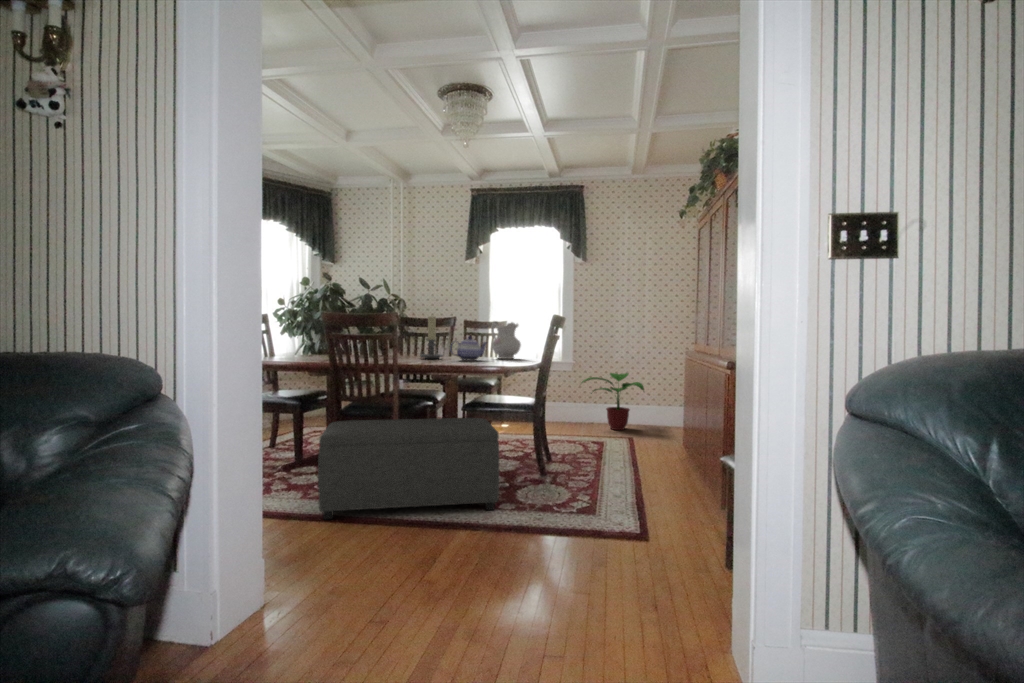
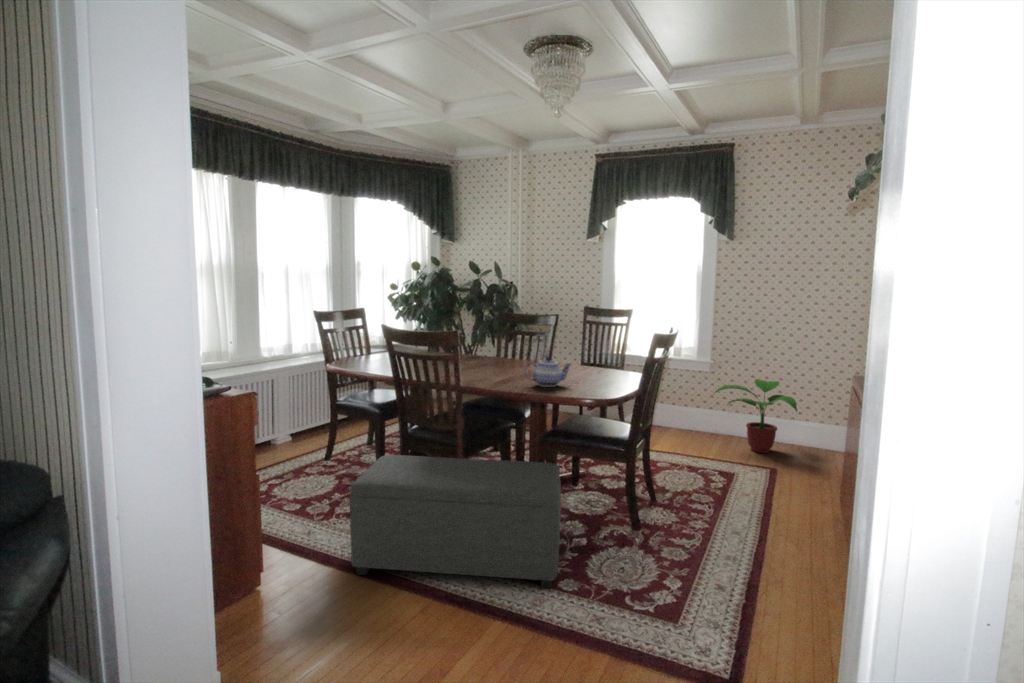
candle holder: present [420,316,443,359] -> none [497,327,524,378]
ceramic pitcher: present [491,322,521,359] -> none [581,334,617,383]

